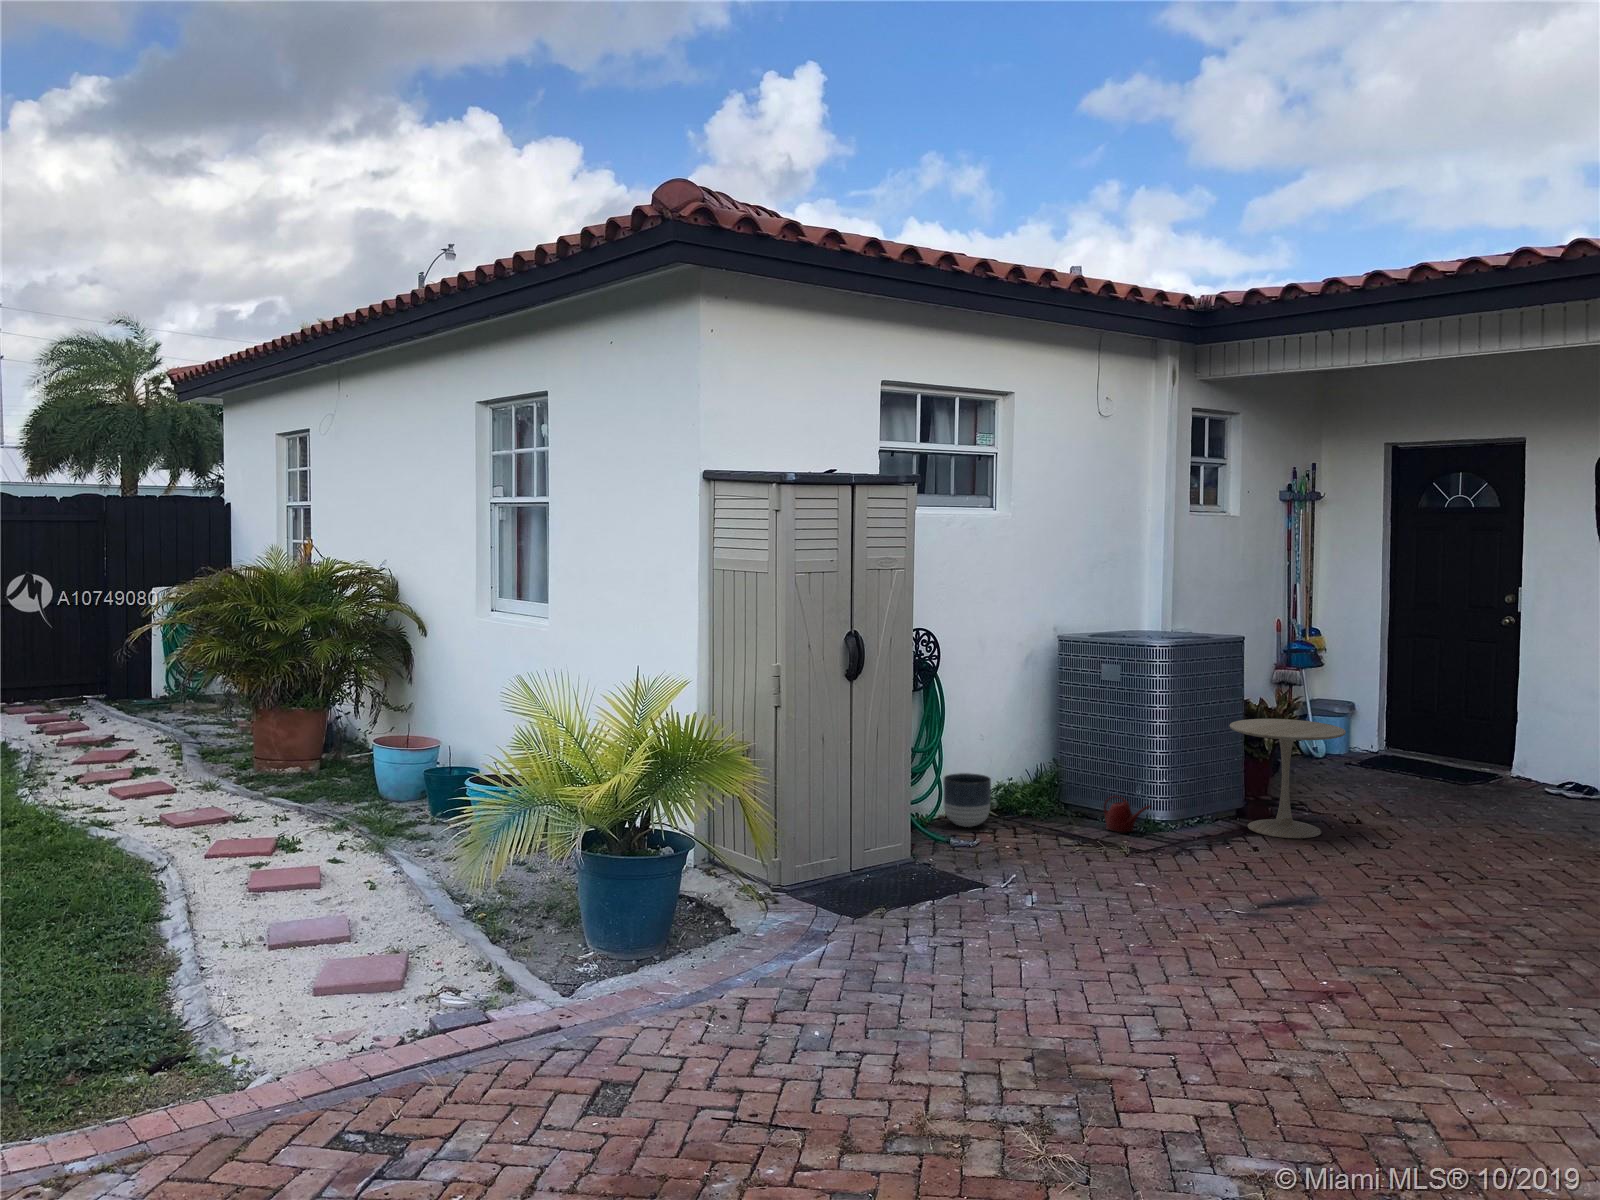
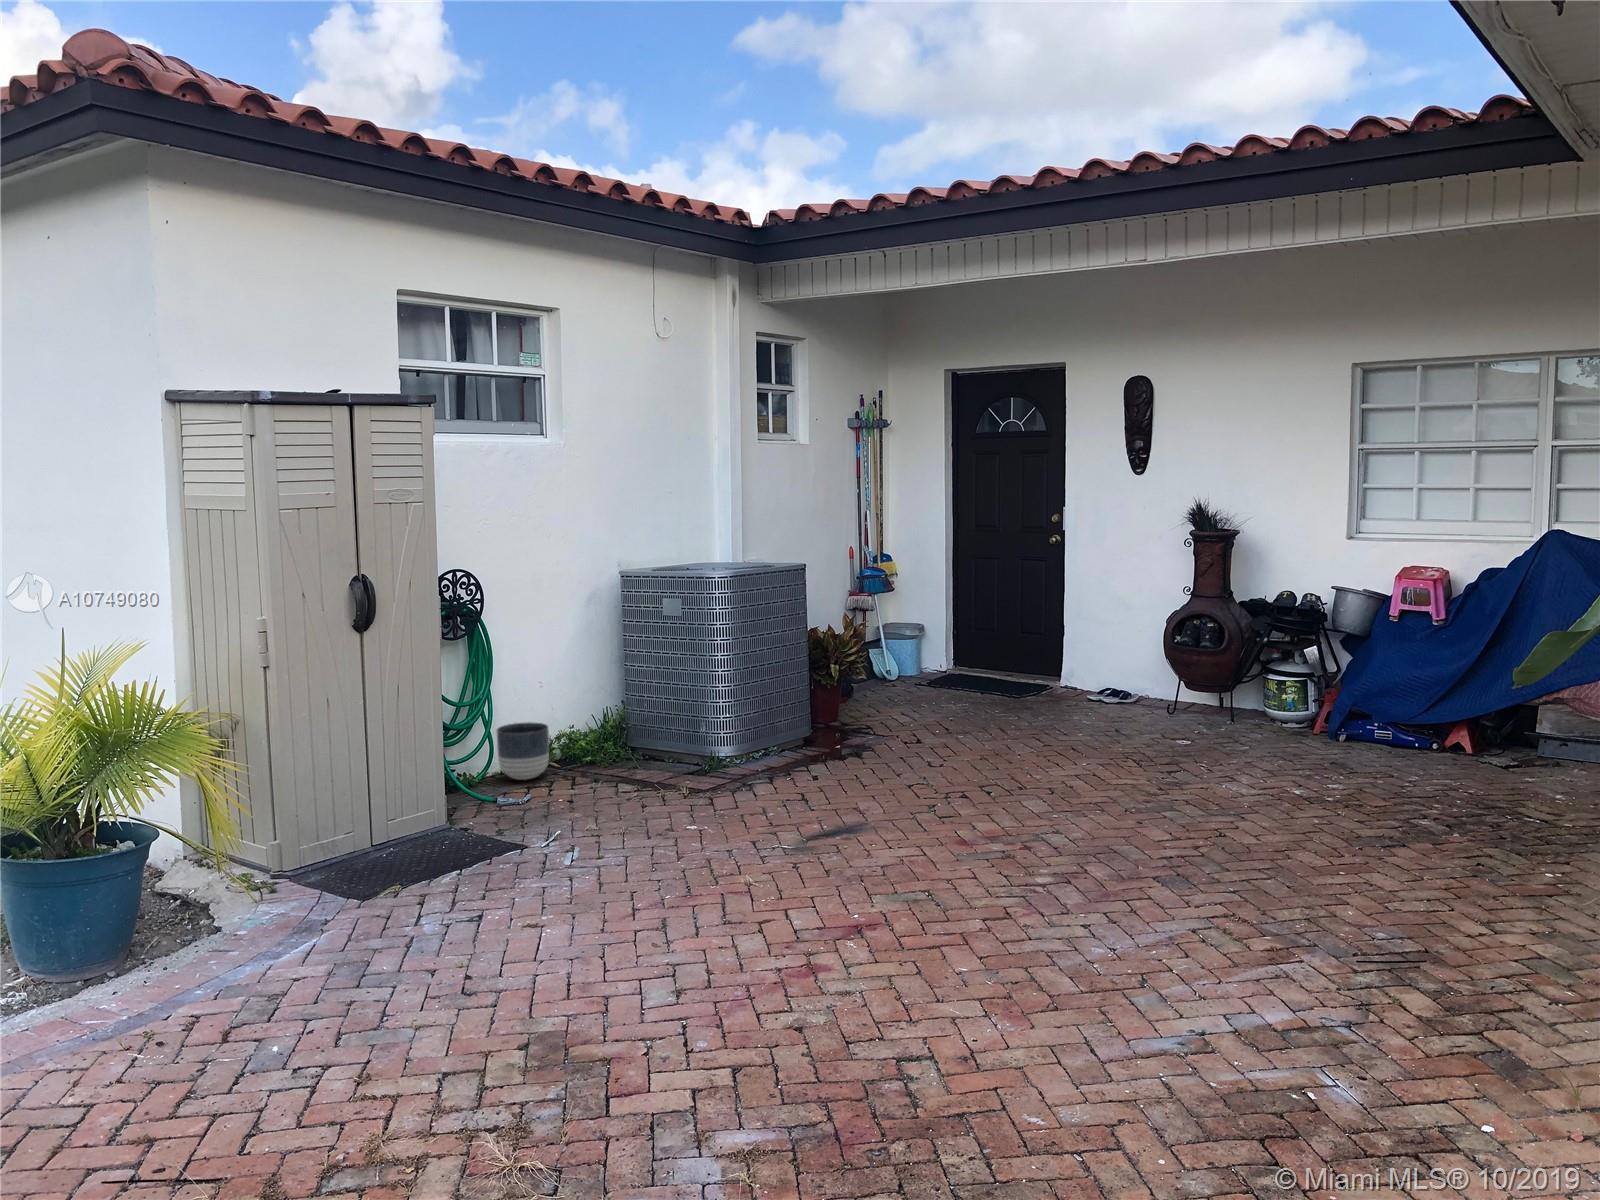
side table: present [1230,719,1346,838] -> none [792,645,900,763]
watering can: present [1104,796,1151,832] -> none [669,734,716,772]

